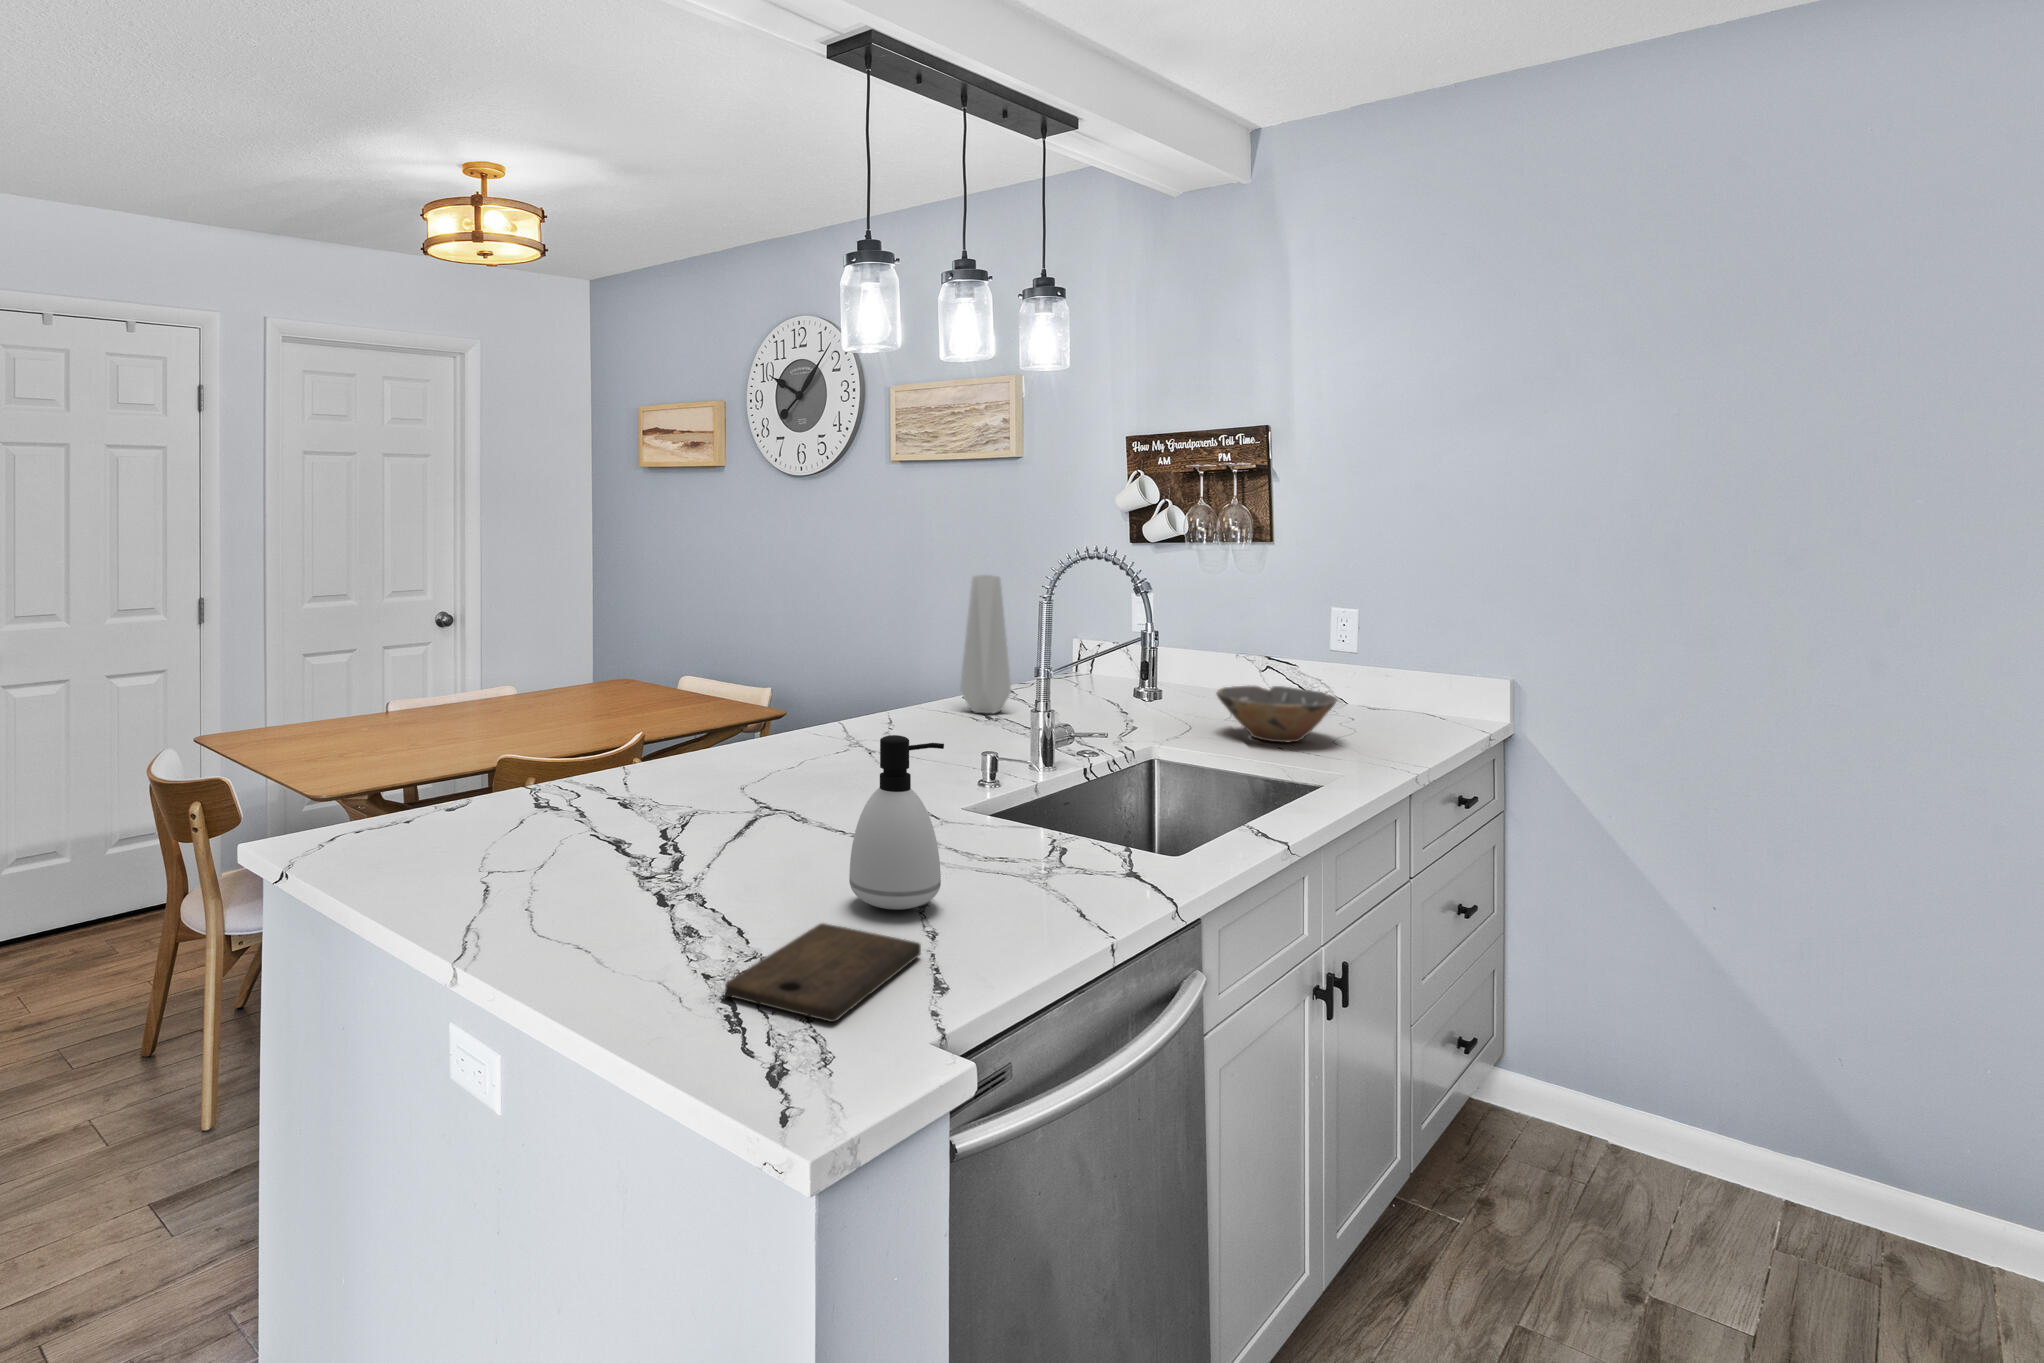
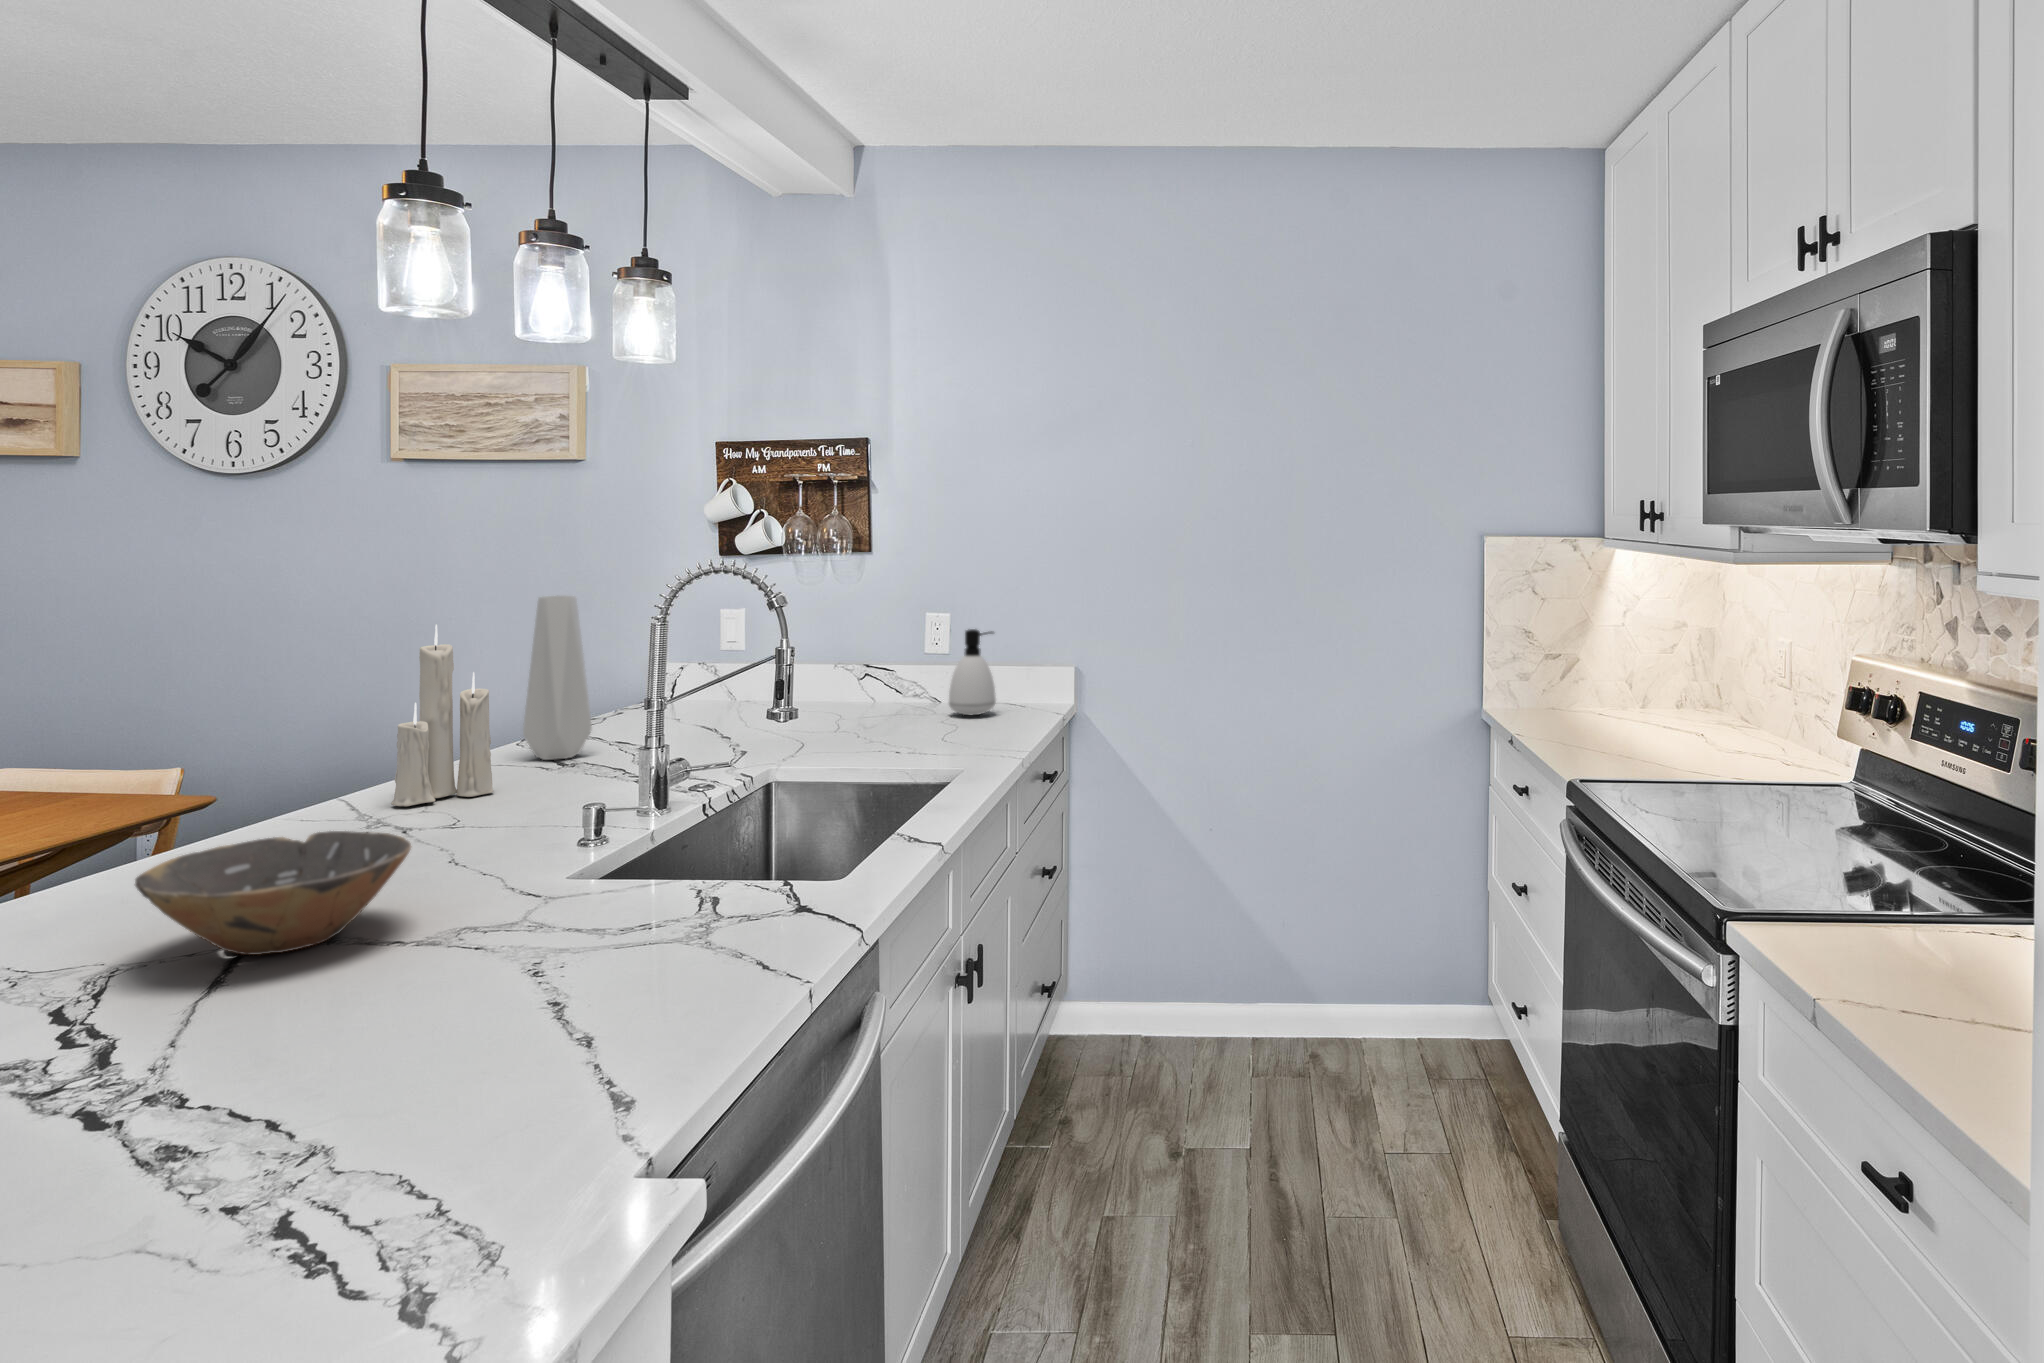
candle: none [864,588,932,735] -> present [391,624,493,806]
bowl: present [1216,686,1337,742] -> present [135,831,411,955]
soap dispenser: present [849,735,944,910] -> present [949,629,996,715]
cutting board: present [725,923,921,1022] -> none [278,1058,581,1224]

